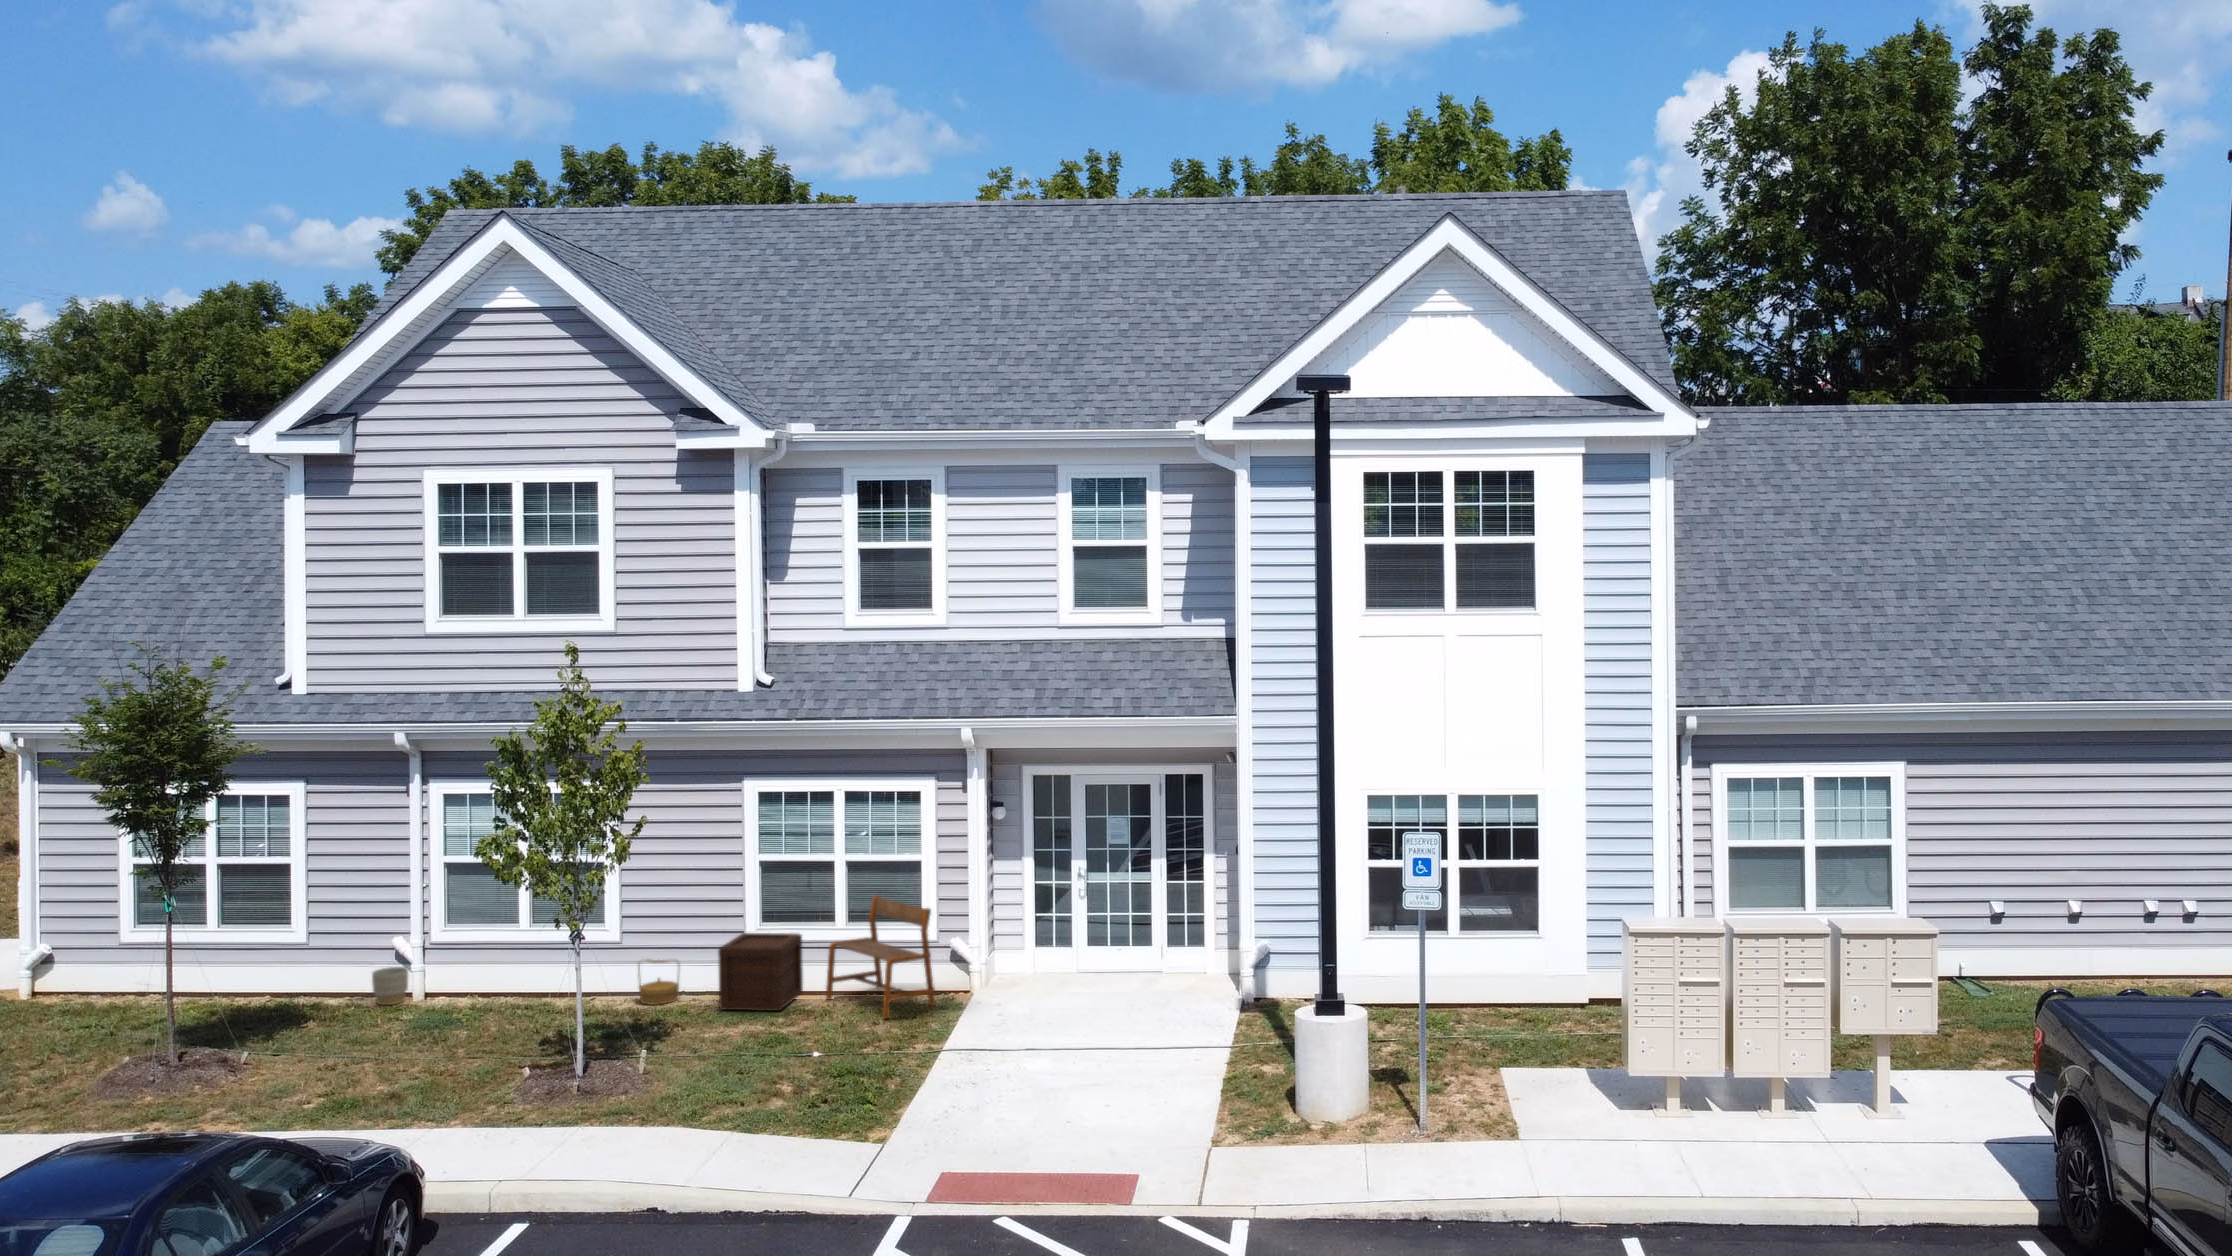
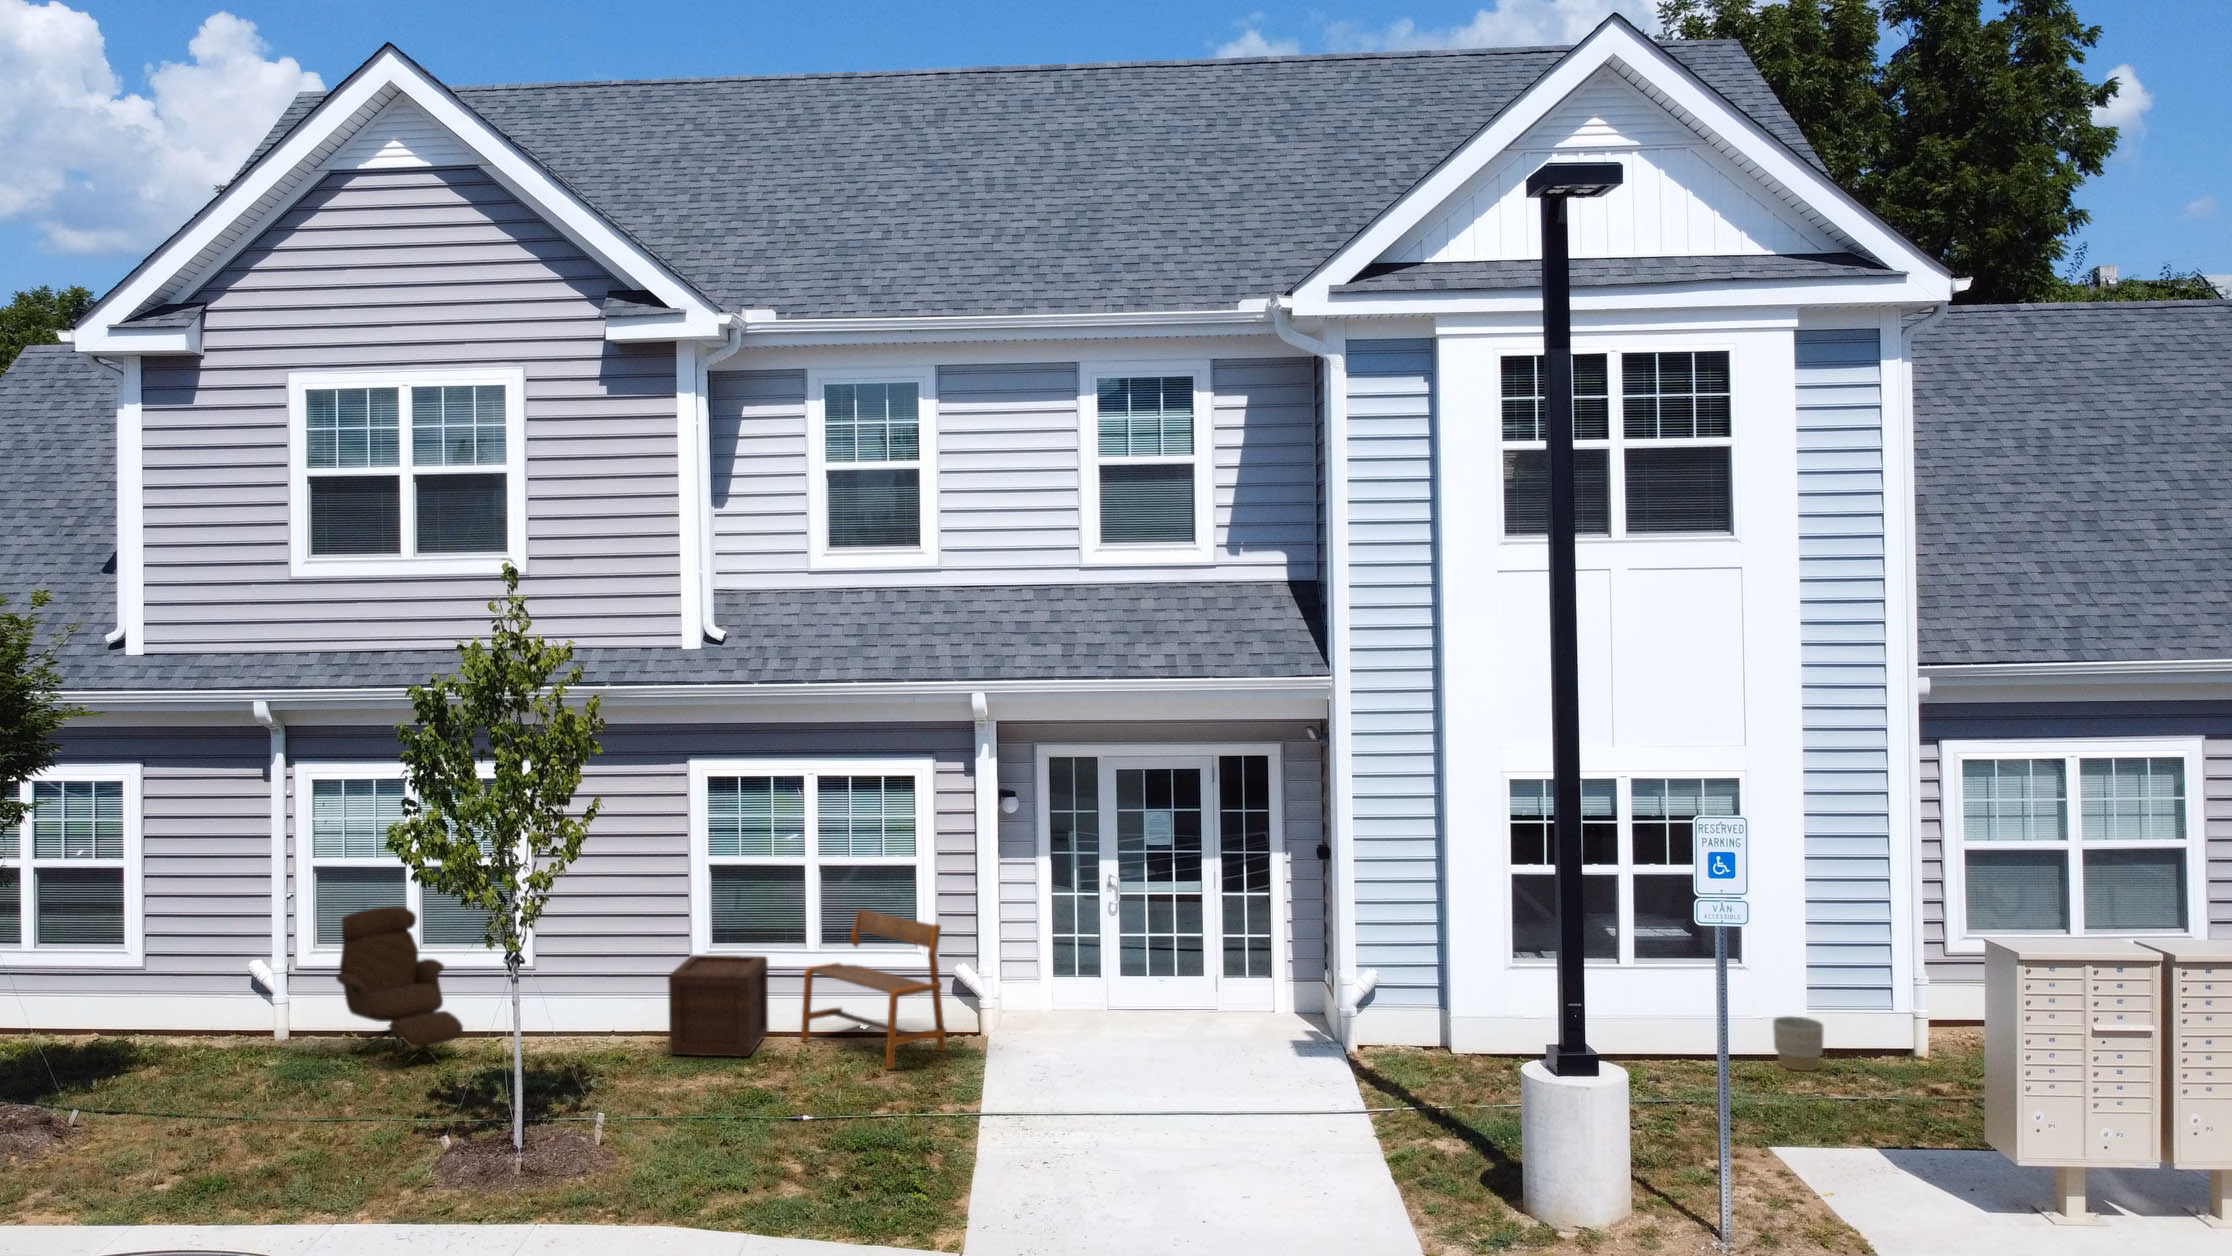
lounge chair: none [459,896,558,1019] -> present [336,906,463,1065]
woven basket: present [639,959,679,1005] -> none [561,988,614,1047]
planter: present [372,967,408,1005] -> present [1773,1016,1824,1071]

